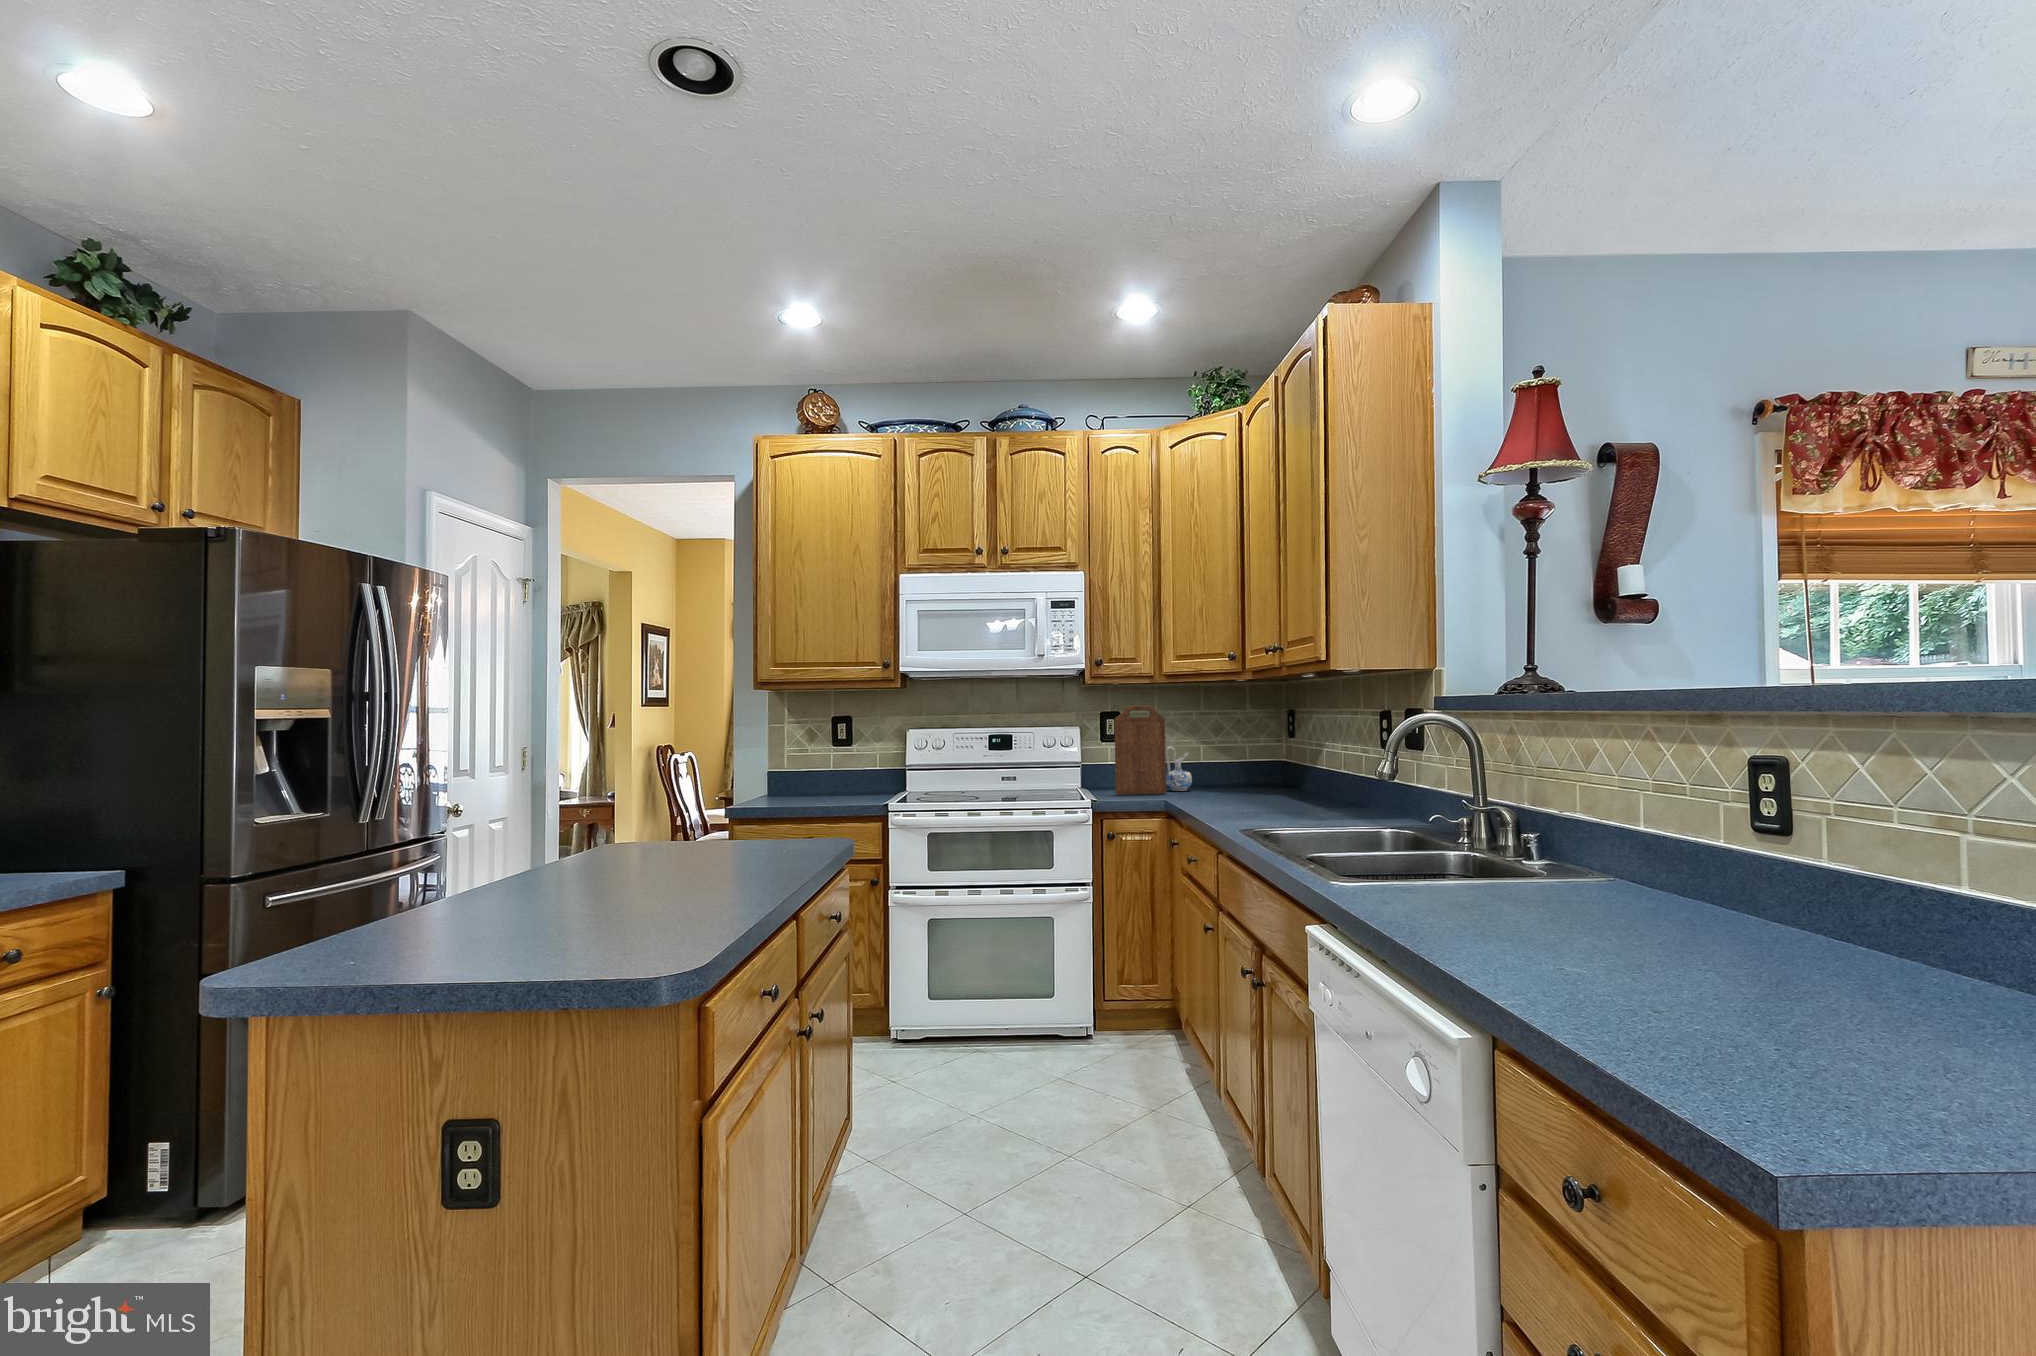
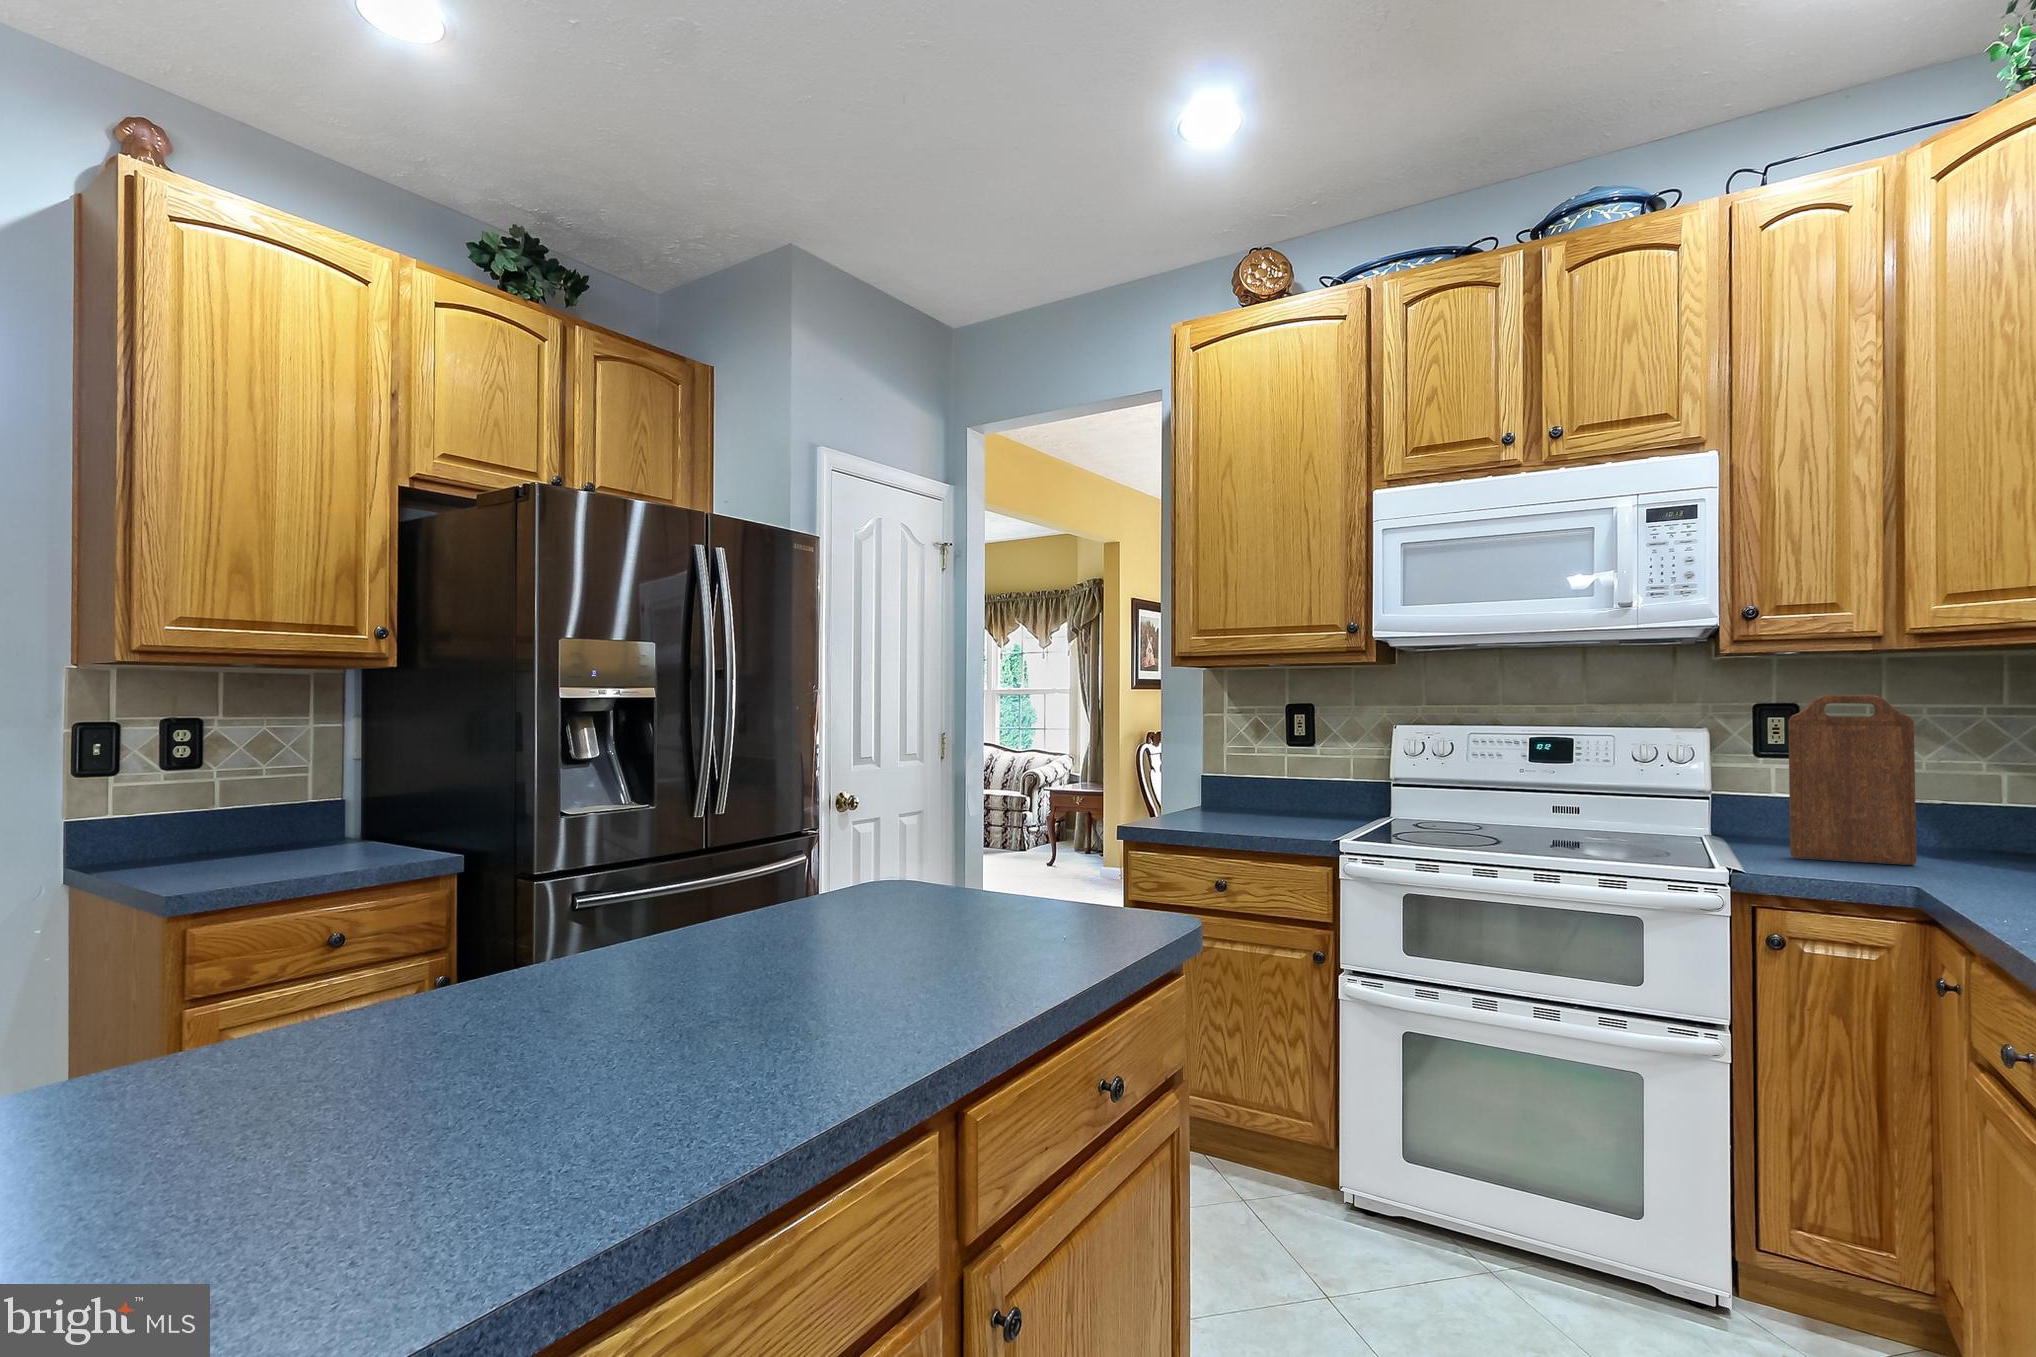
ceramic pitcher: present [1166,747,1192,791] -> none [1914,774,1985,862]

